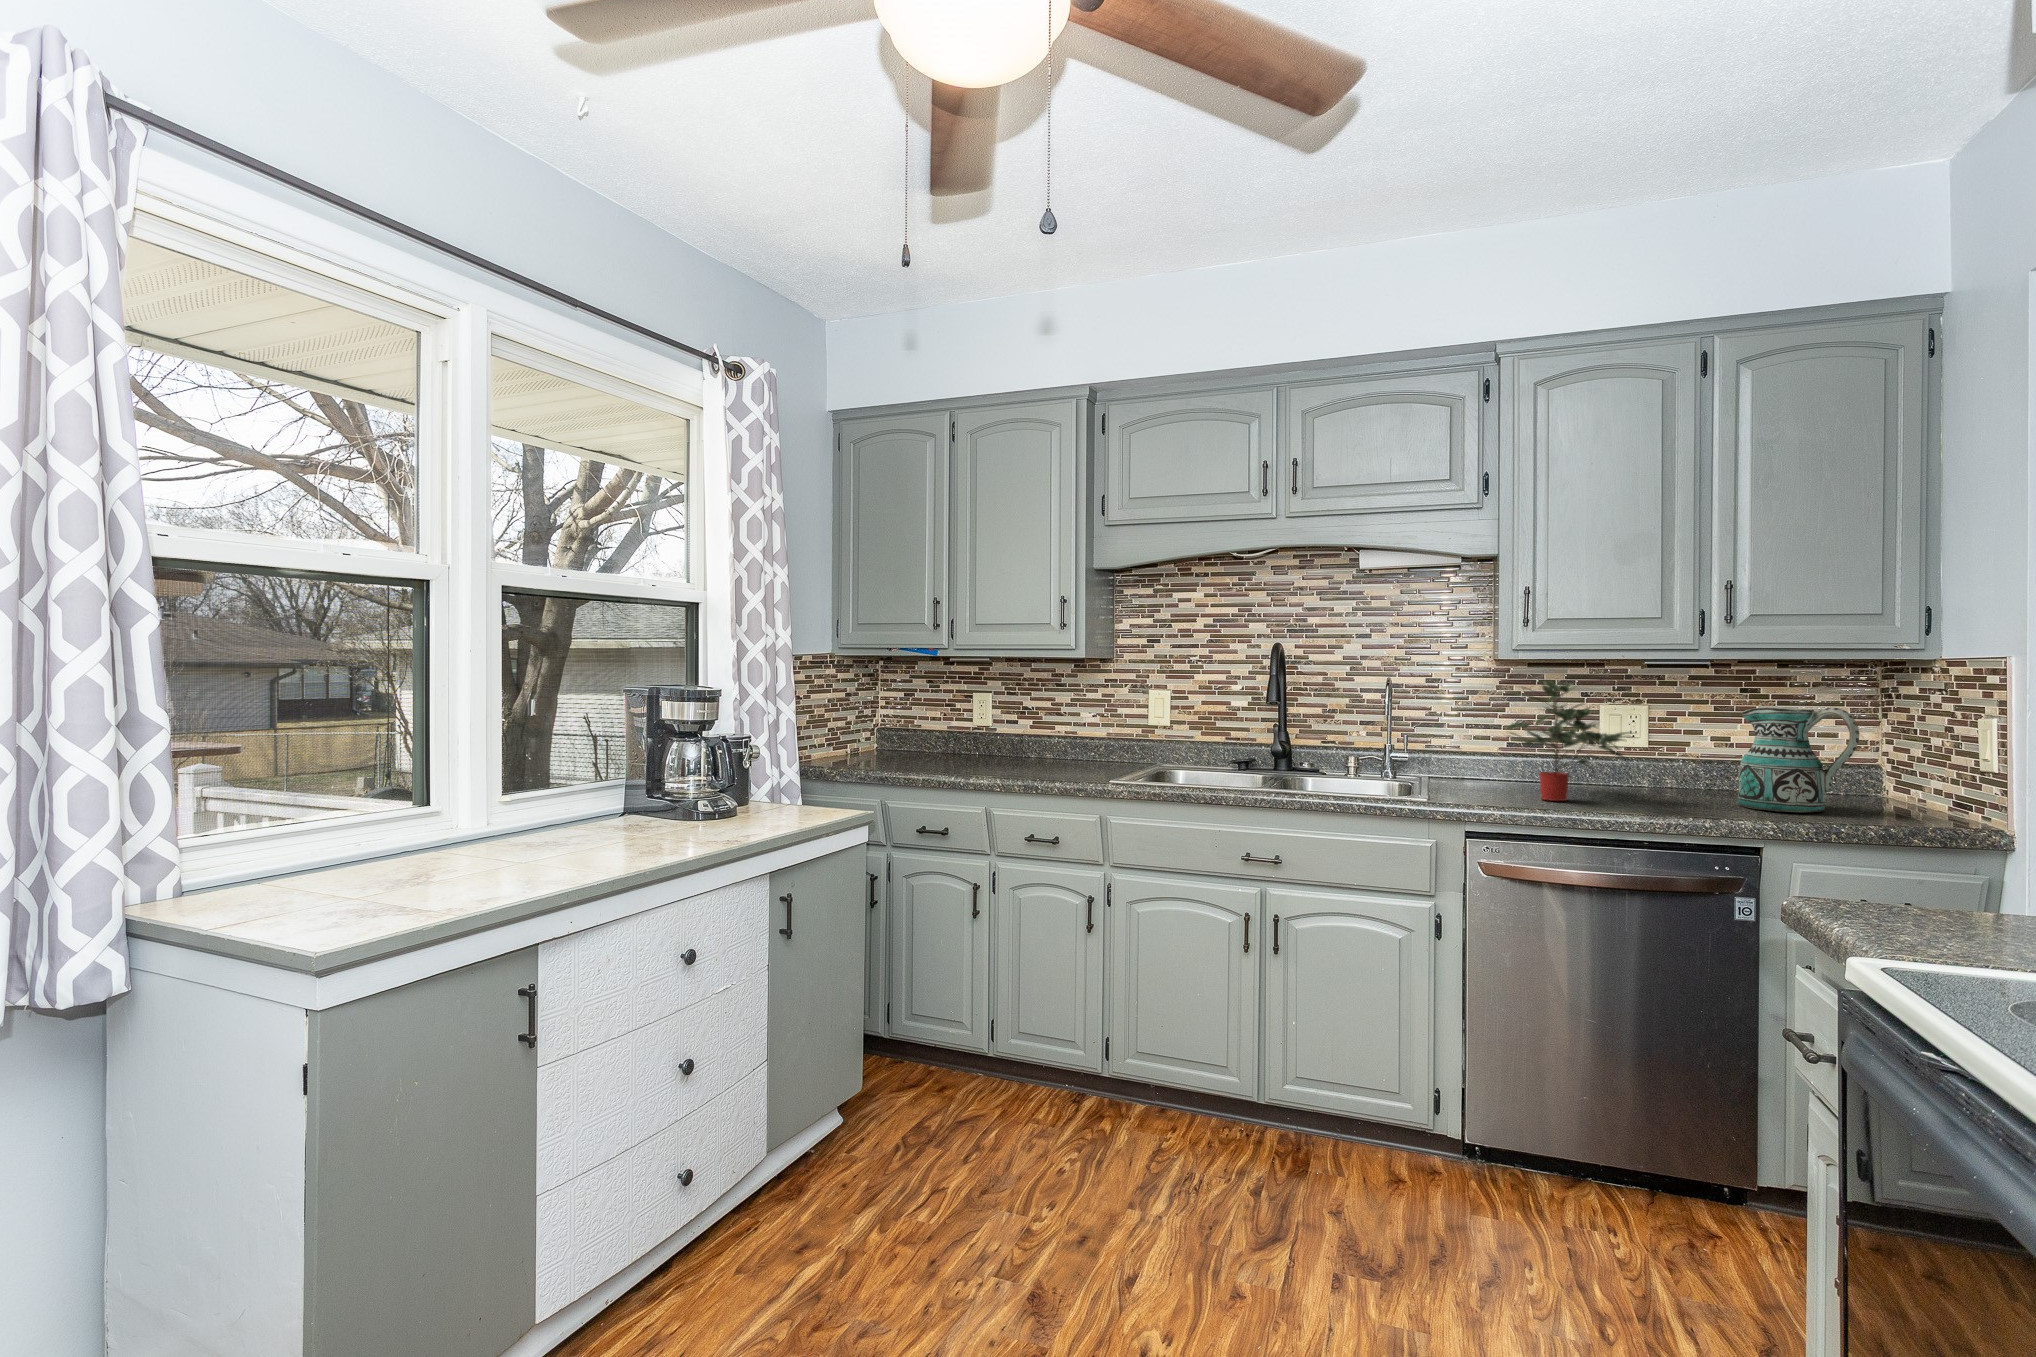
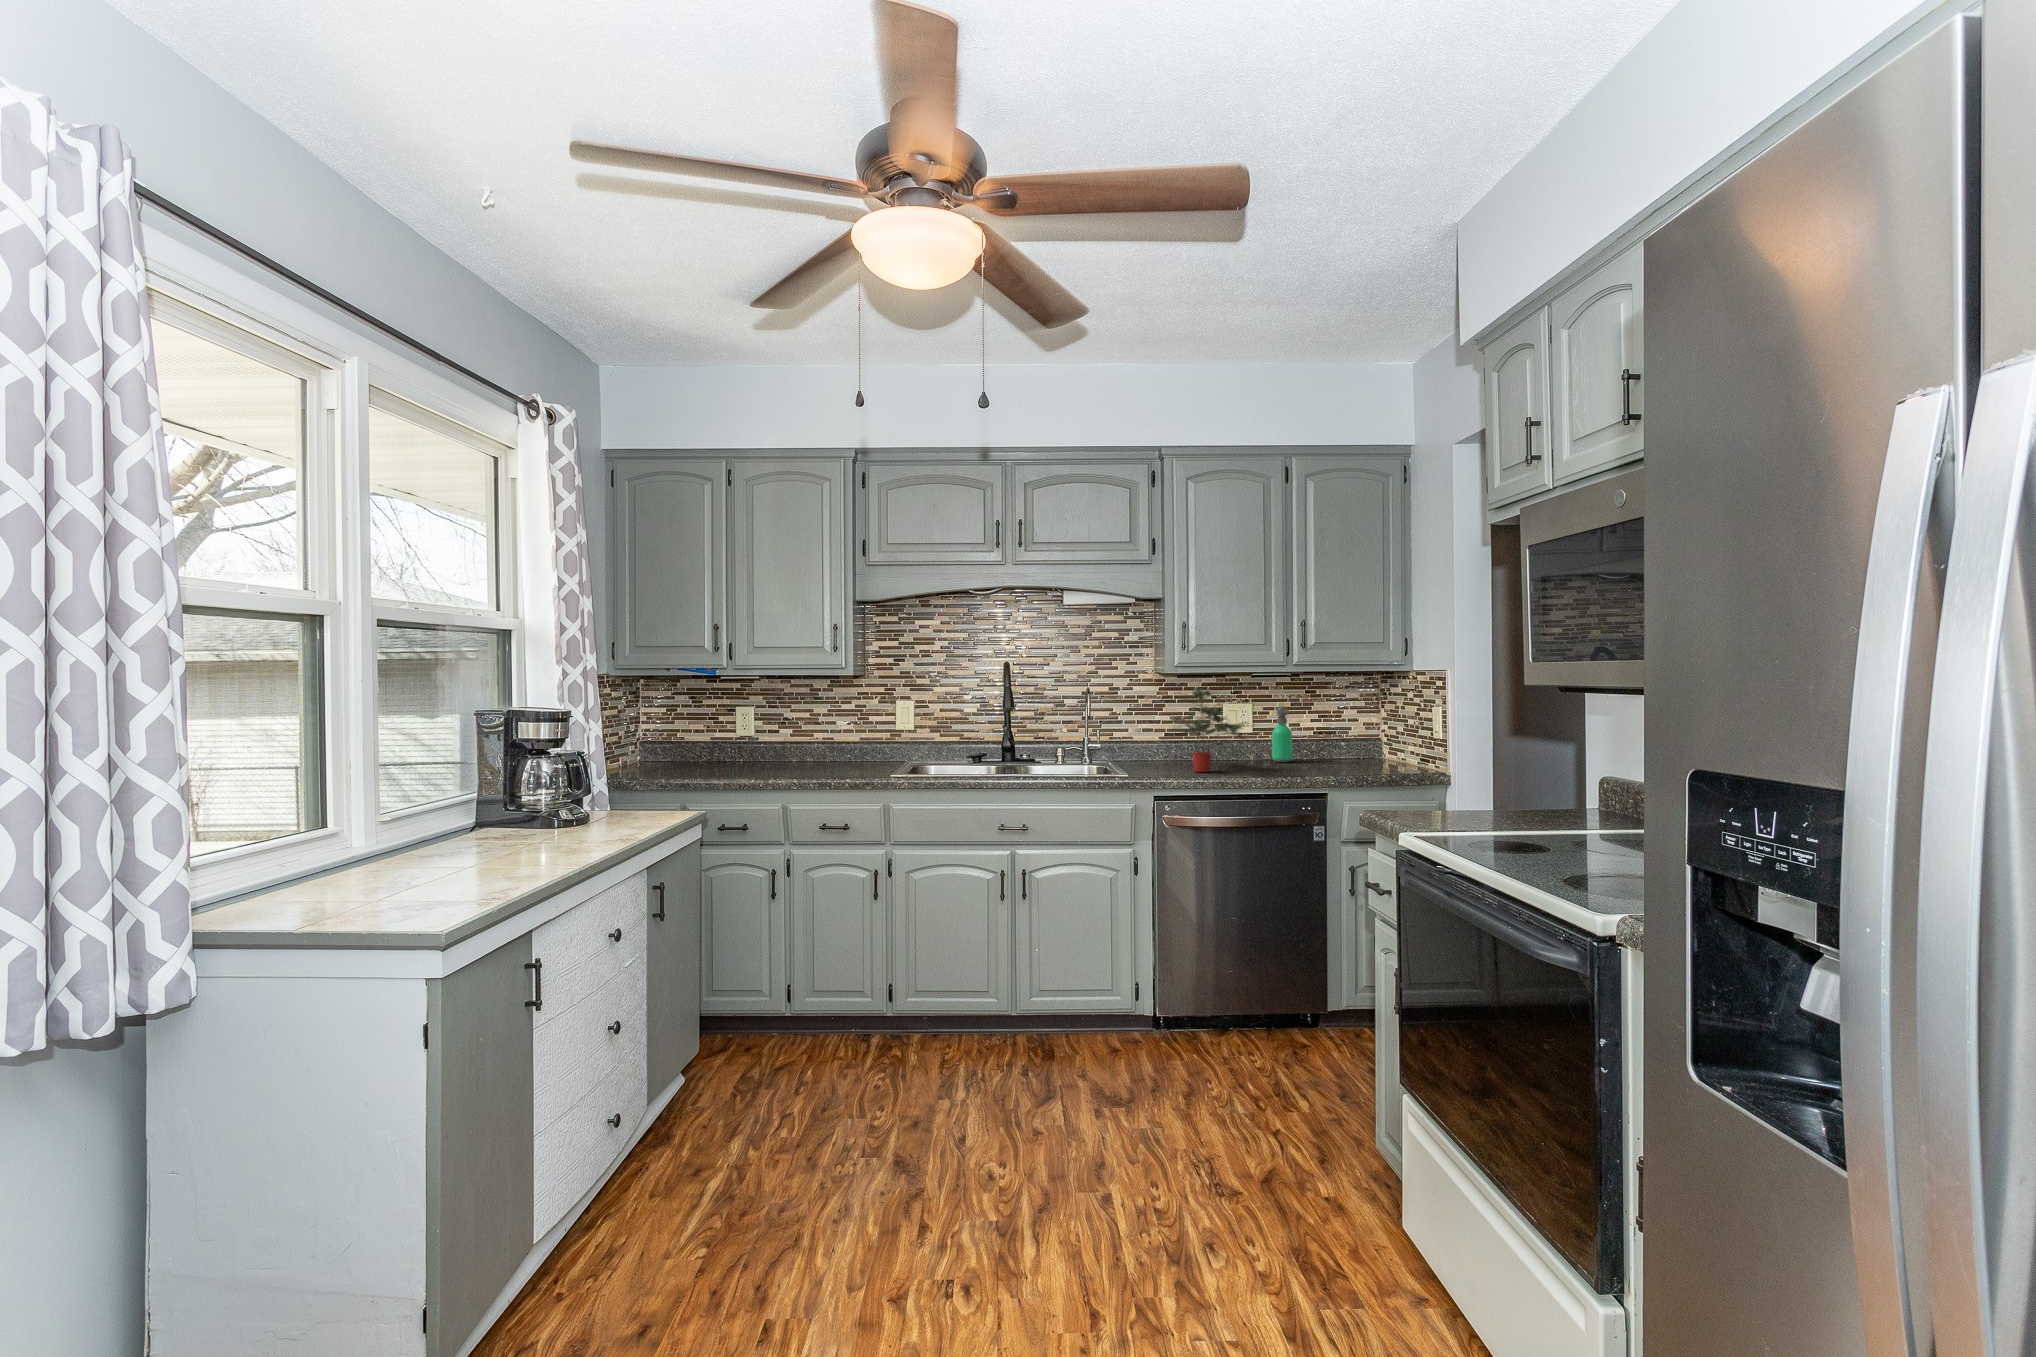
ceramic pitcher: present [1738,707,1860,812] -> none [1308,703,1373,771]
soap dispenser: none [1681,710,1715,793] -> present [1272,706,1292,762]

